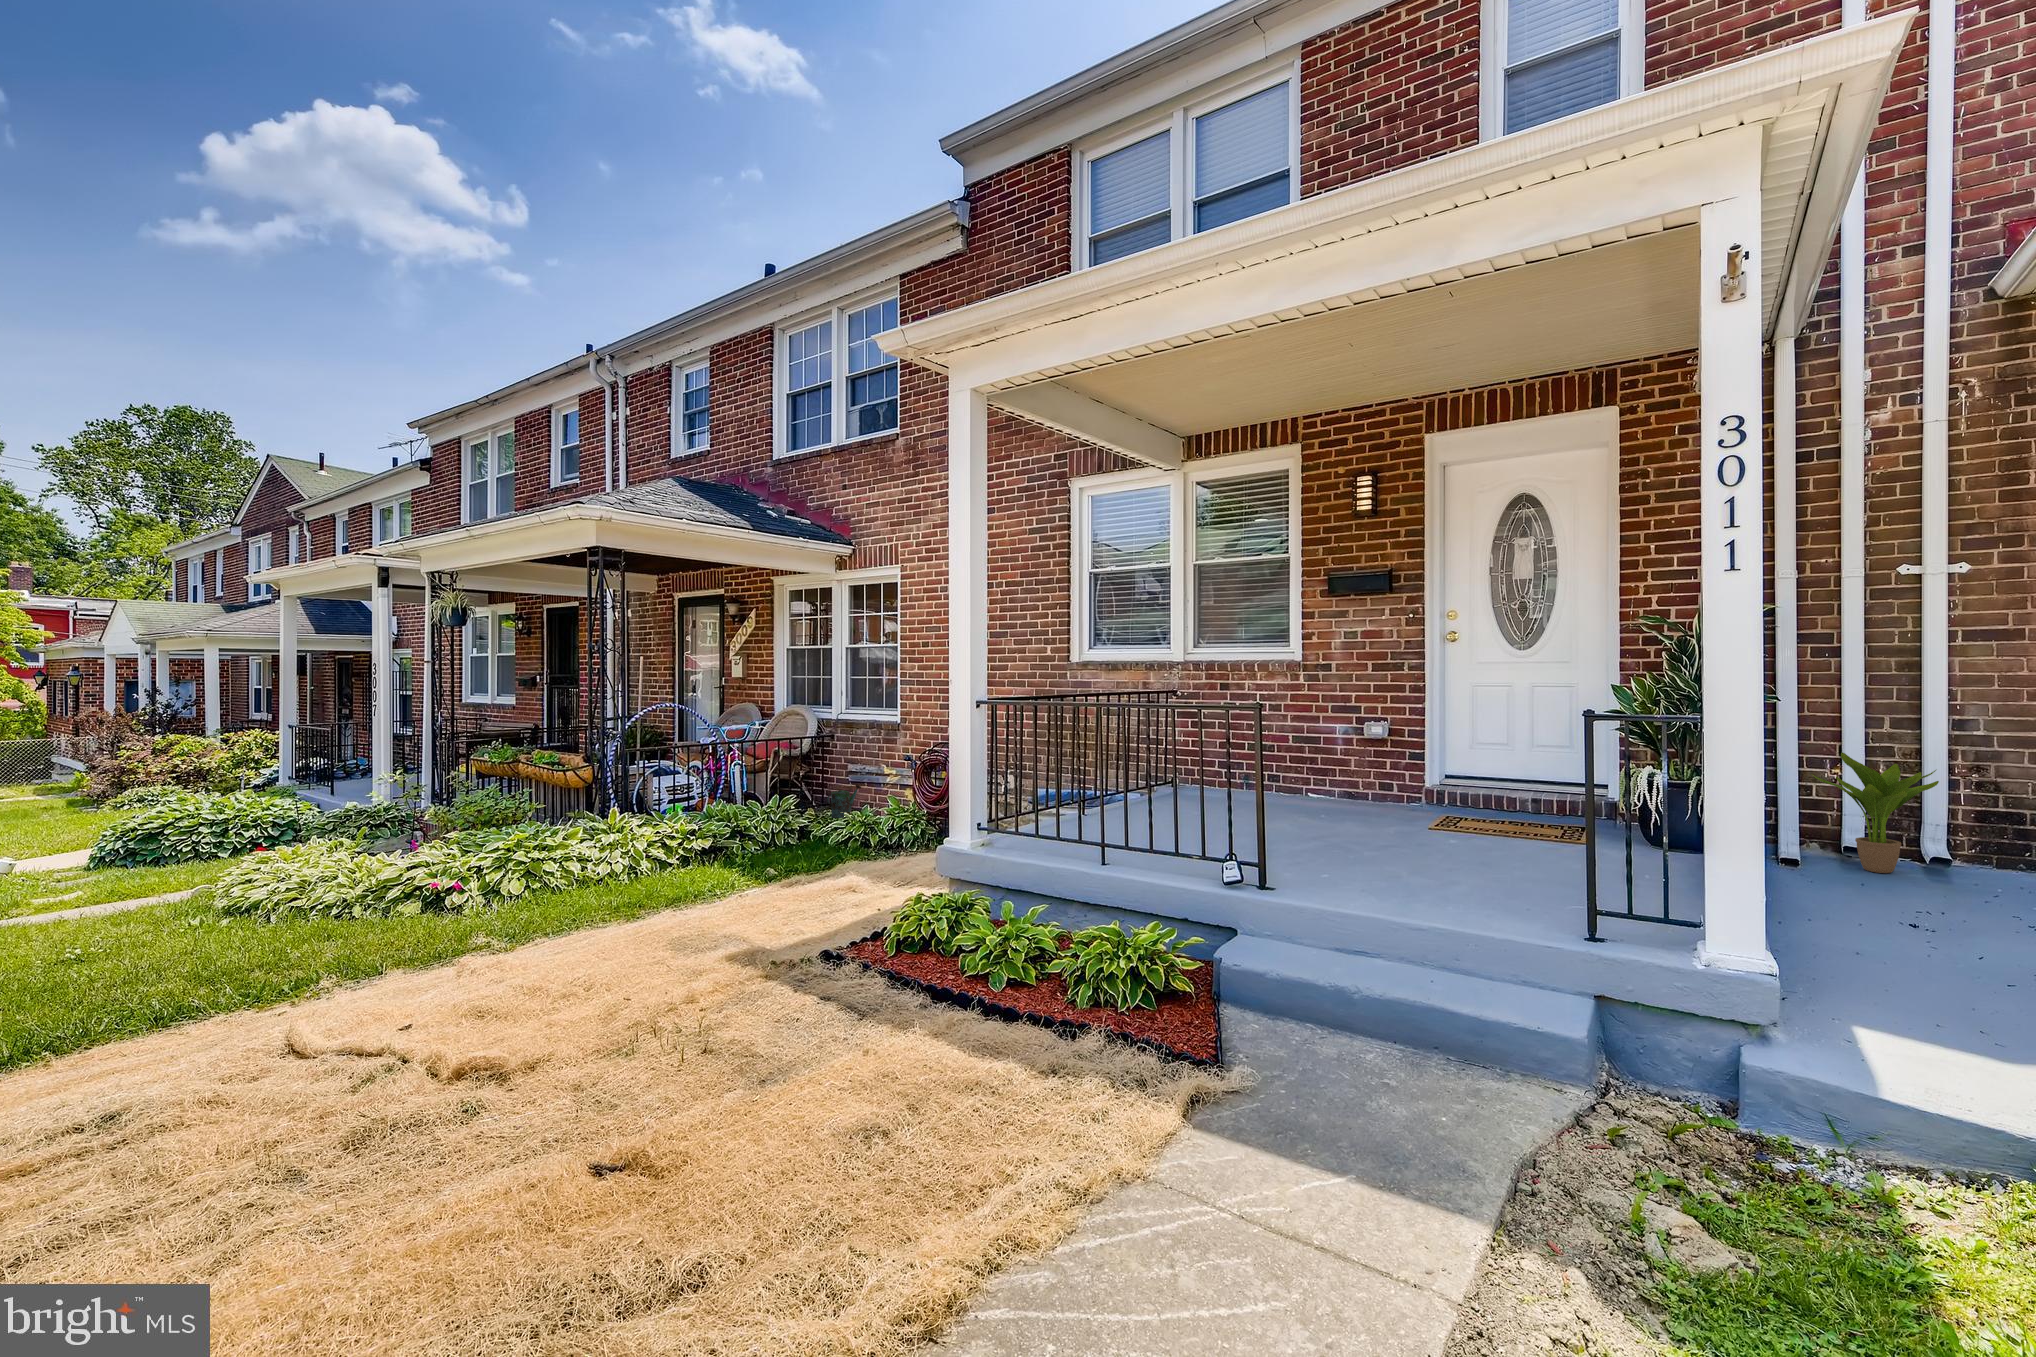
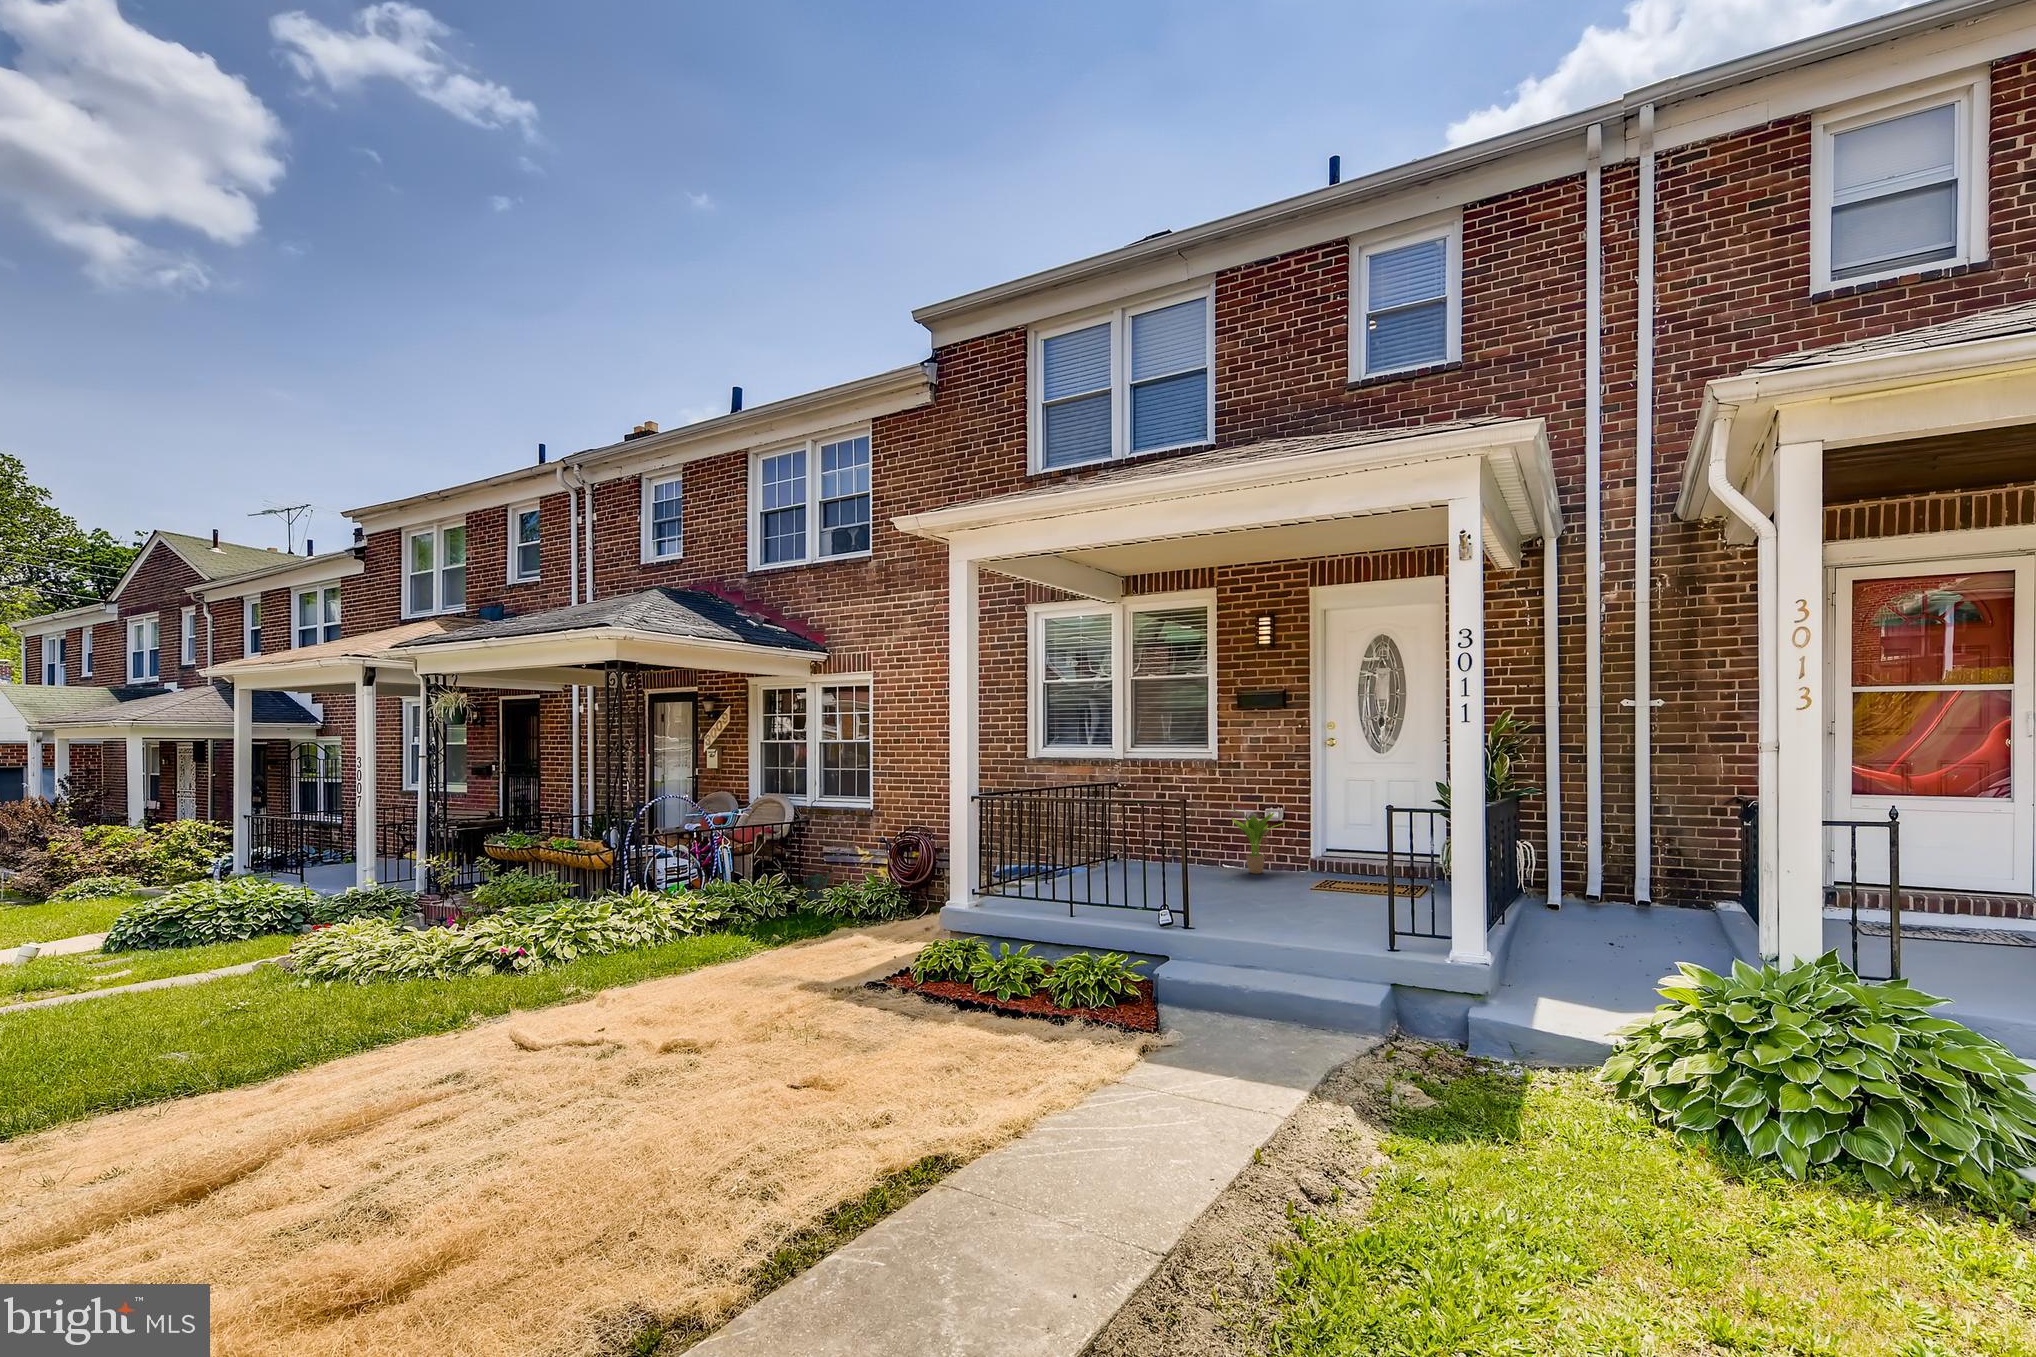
potted plant: present [1813,752,1939,873] -> present [1229,806,1284,874]

